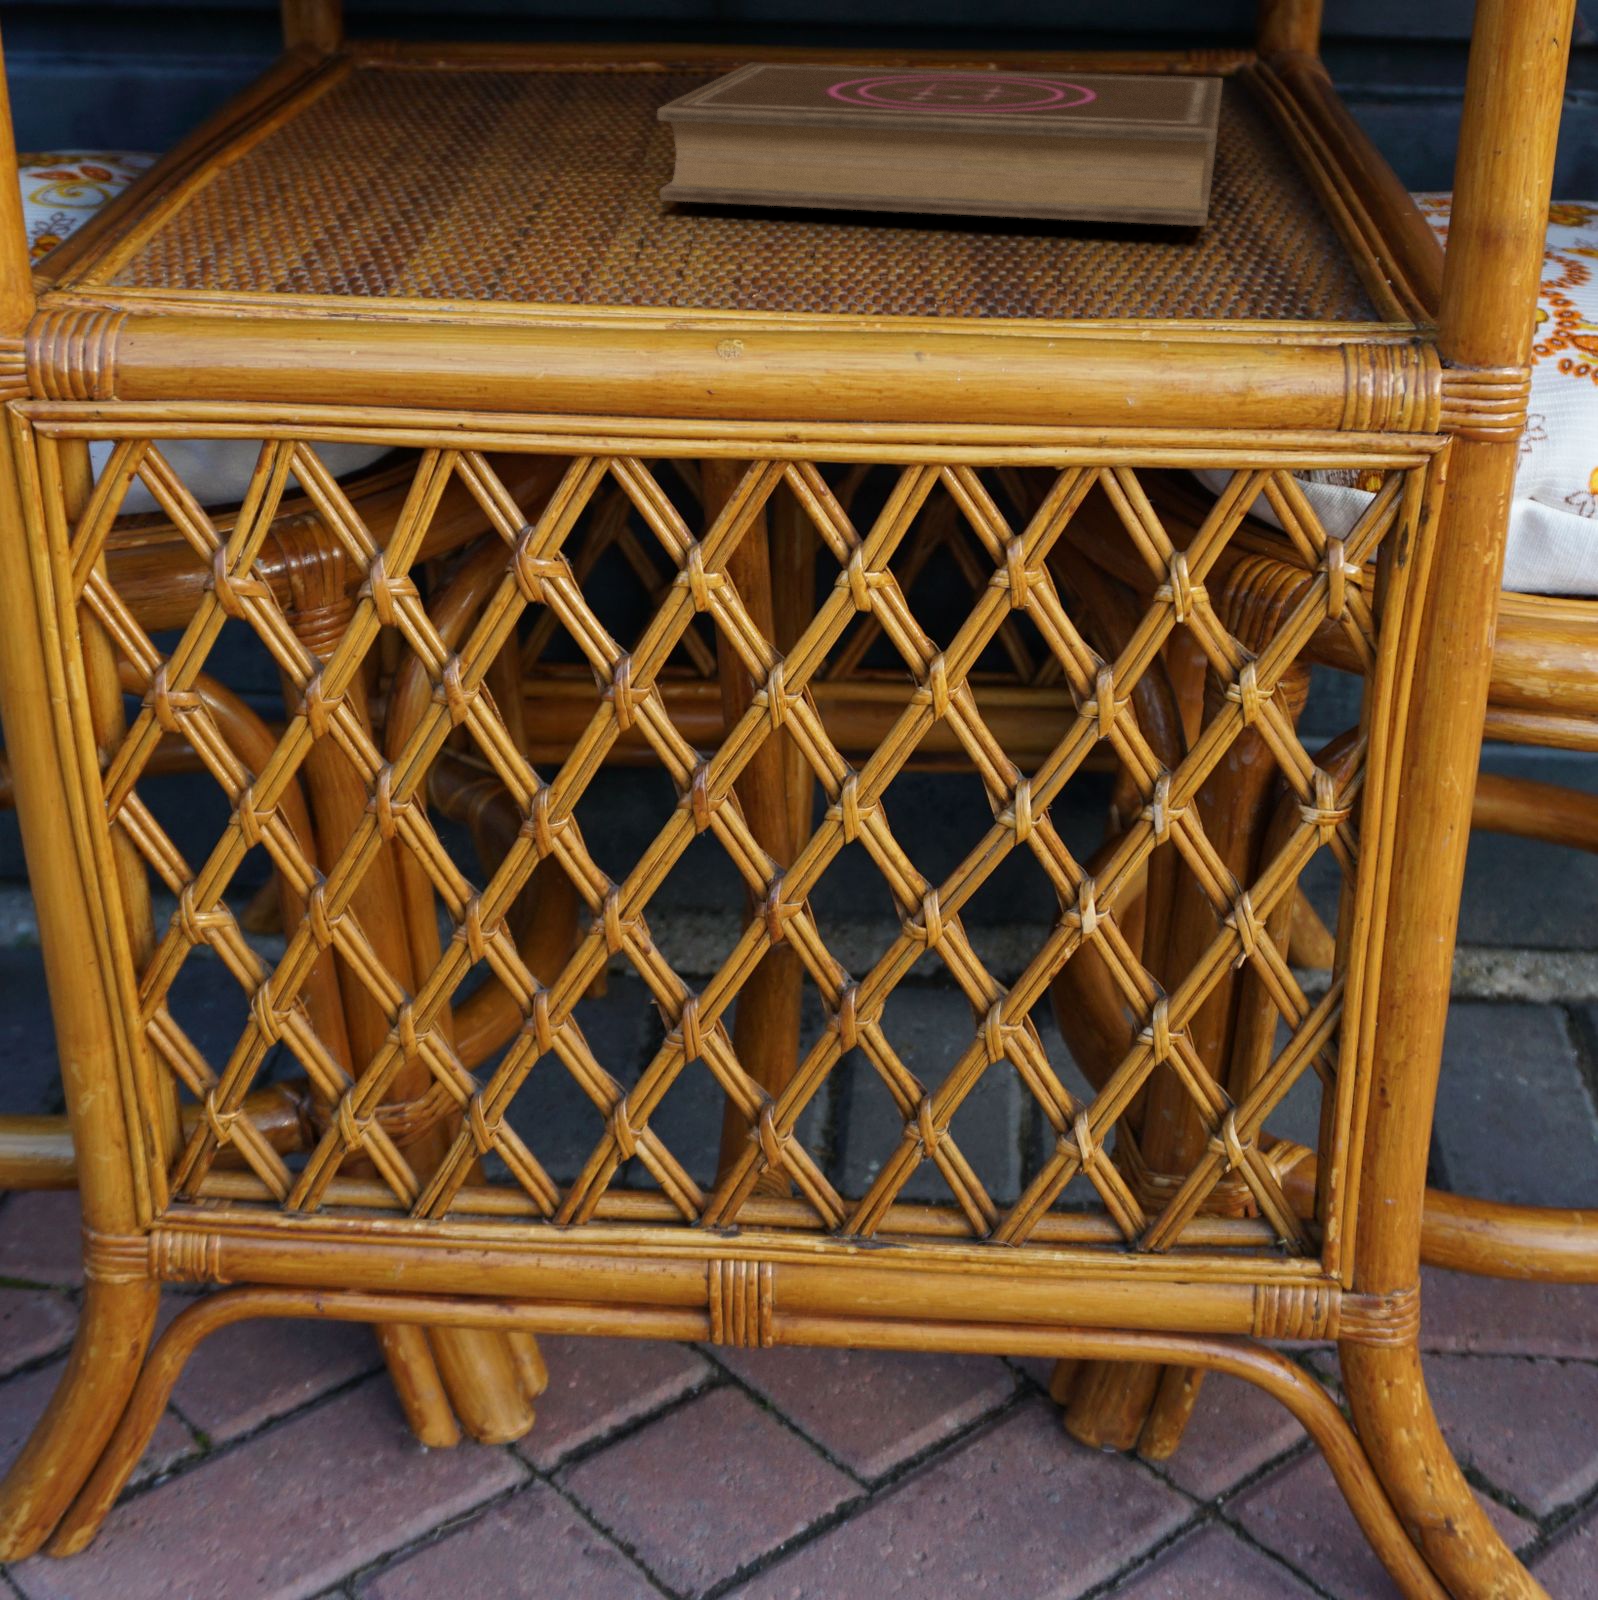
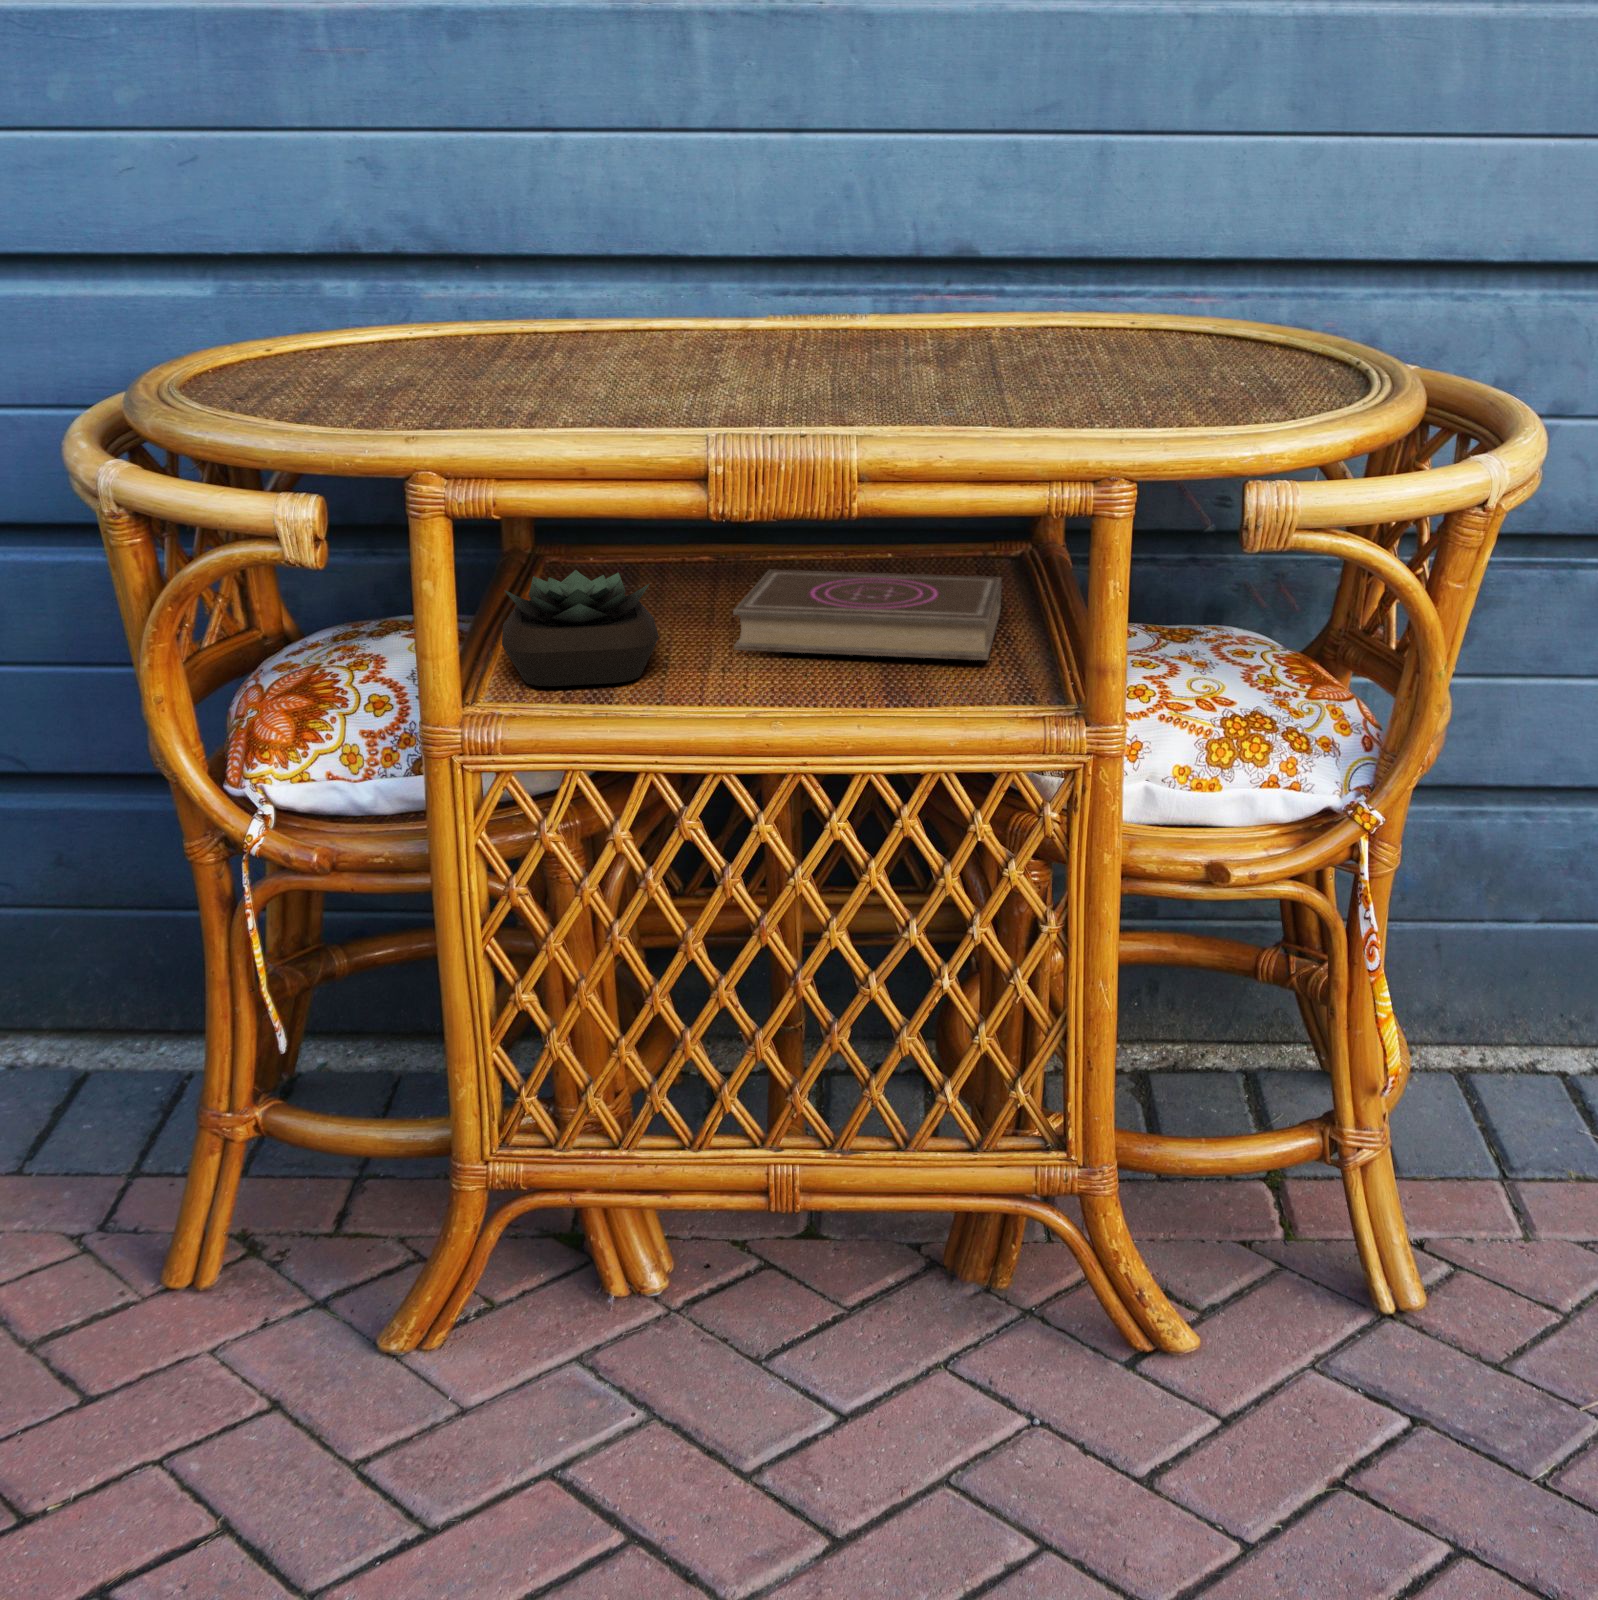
succulent plant: none [137,12,492,257] -> present [502,570,659,686]

